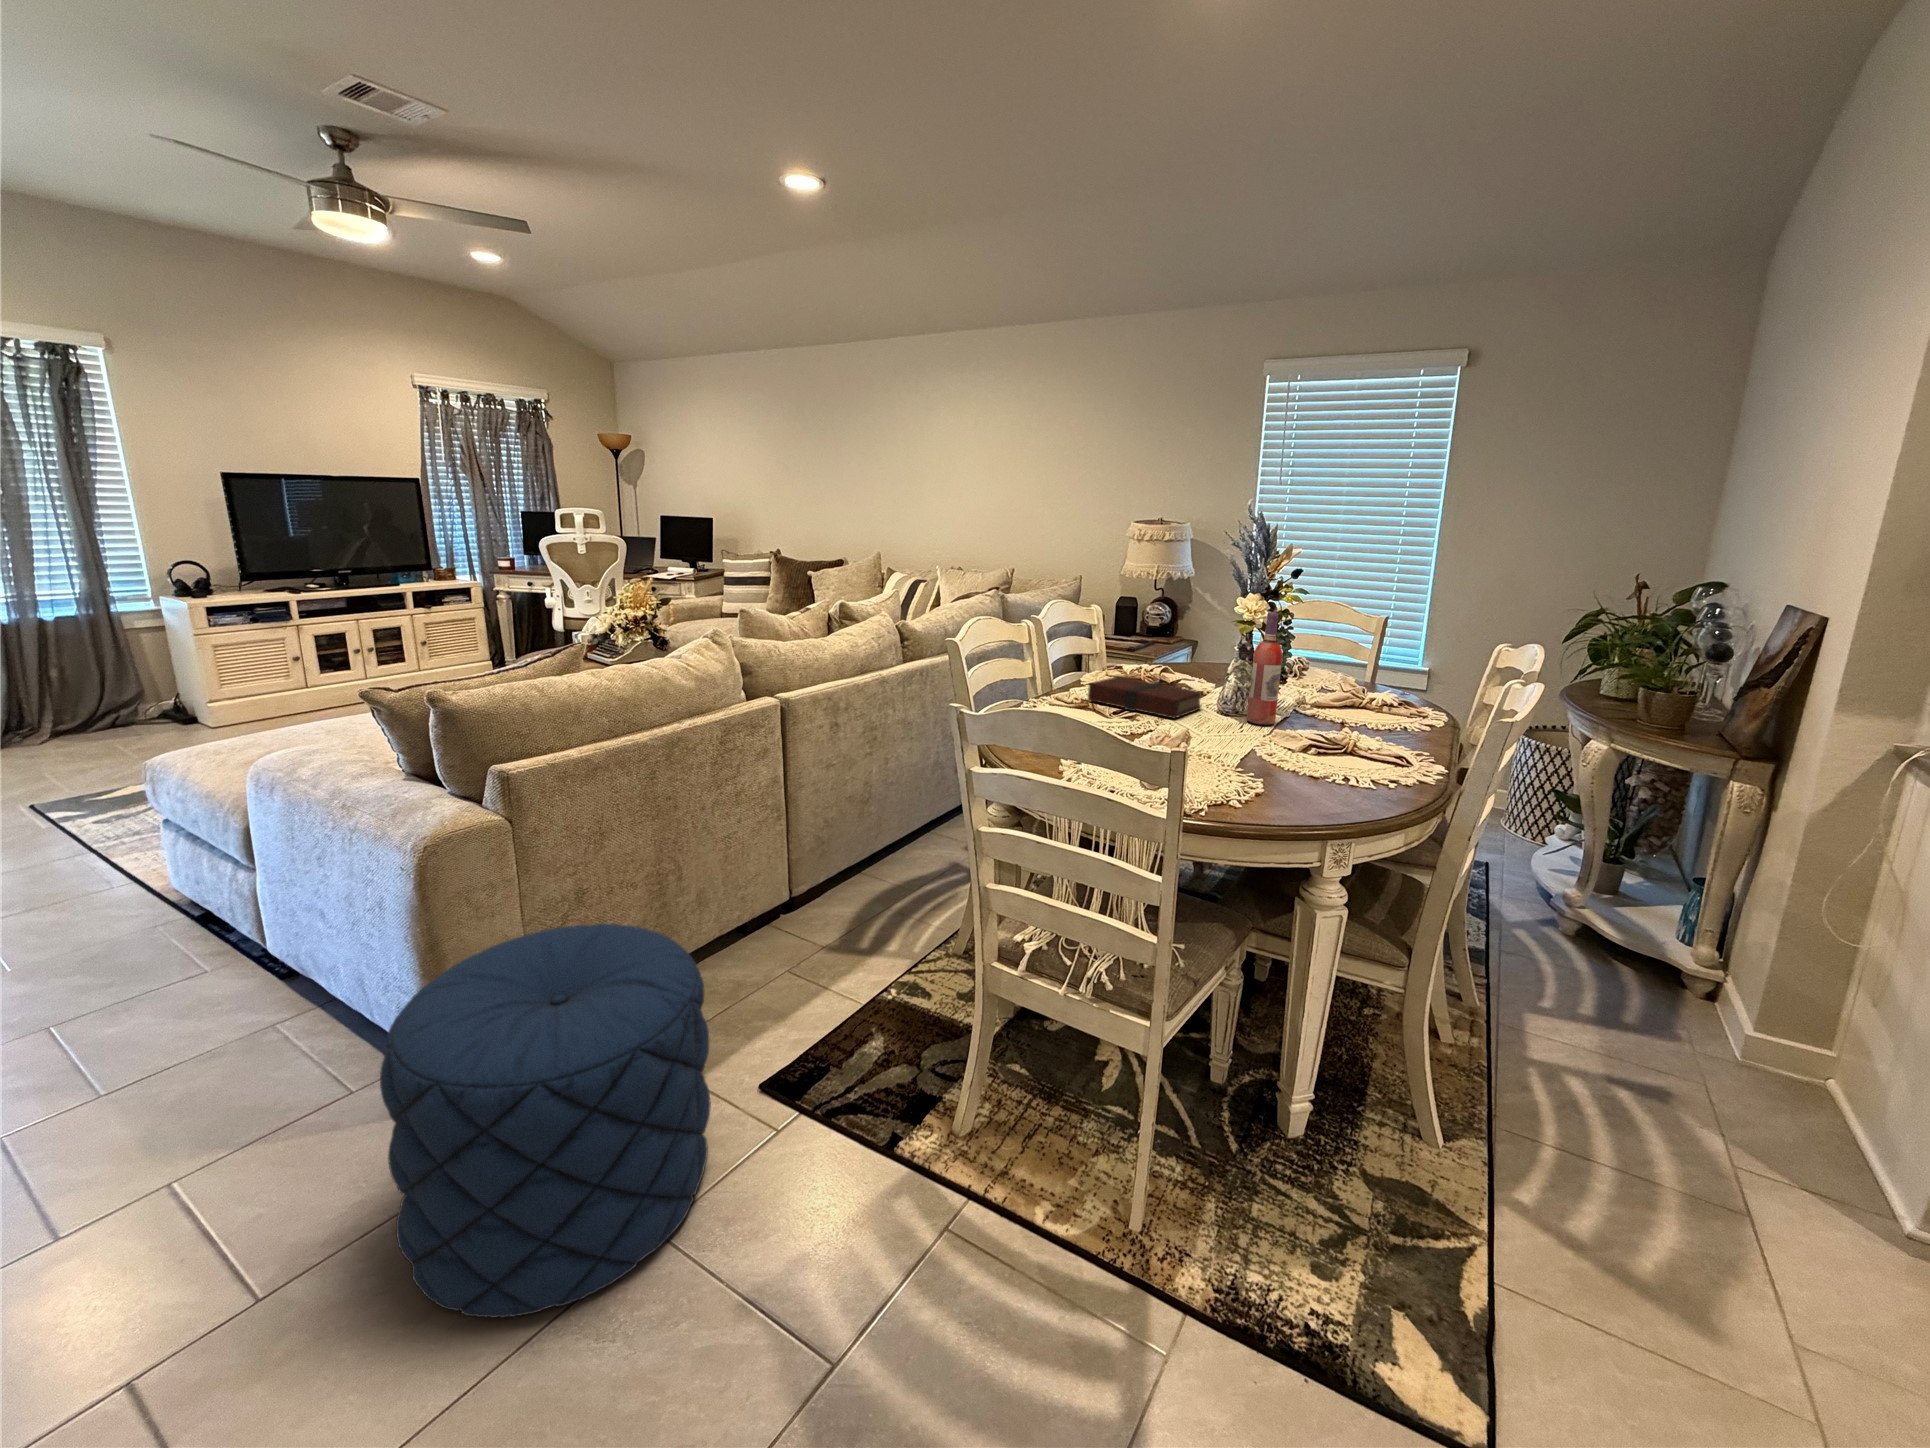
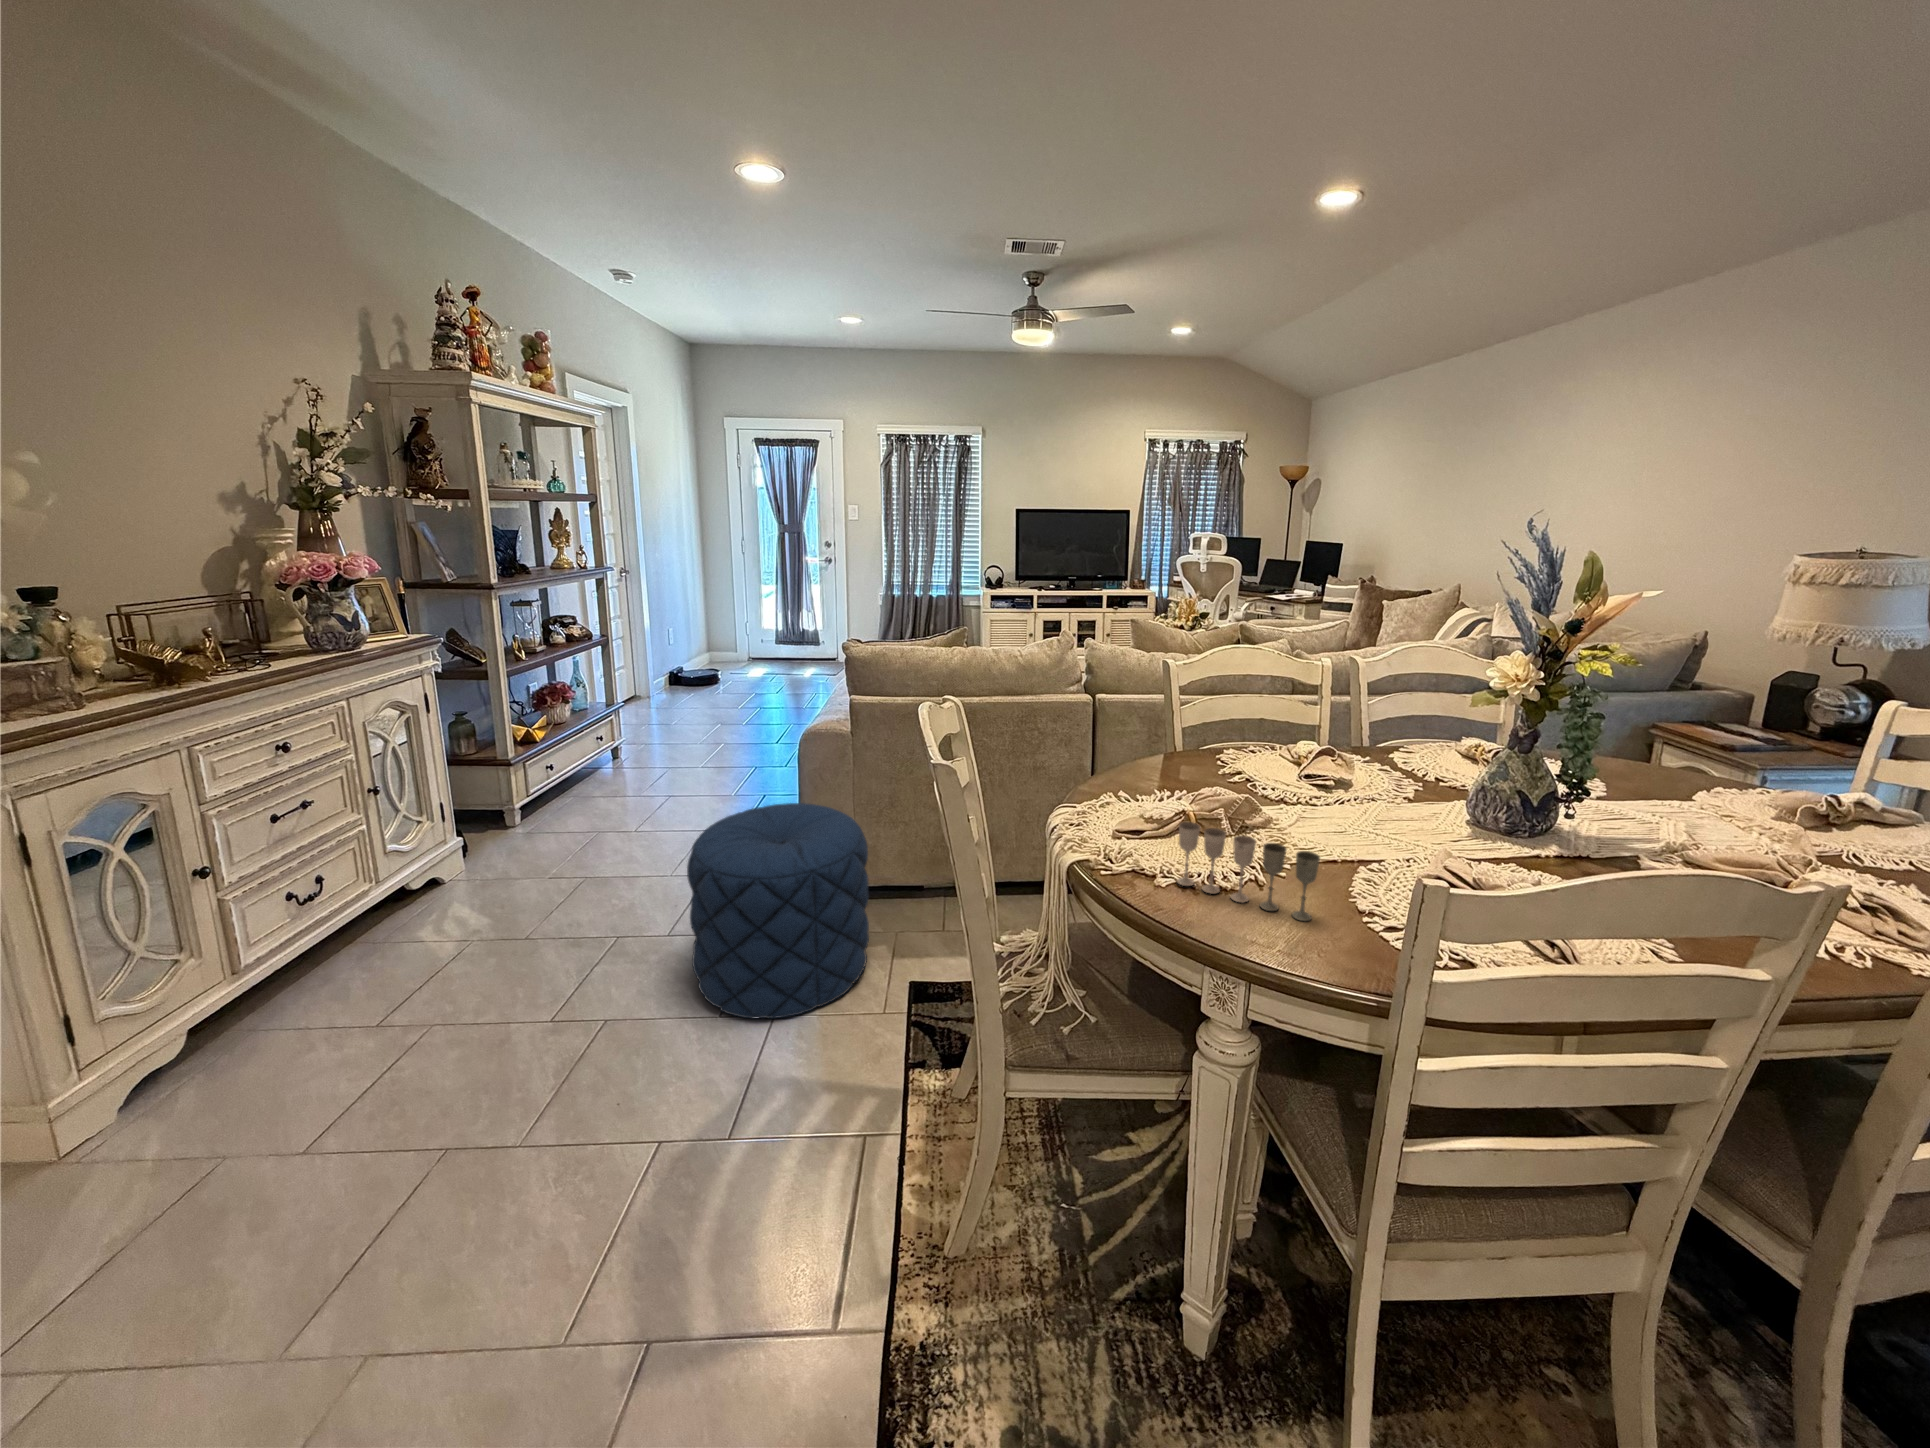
wine bottle: present [1247,612,1283,725] -> none [1435,684,1496,851]
book: present [1088,676,1203,718] -> none [1304,741,1426,808]
wine glass: none [1251,733,1343,789] -> present [1177,822,1320,921]

